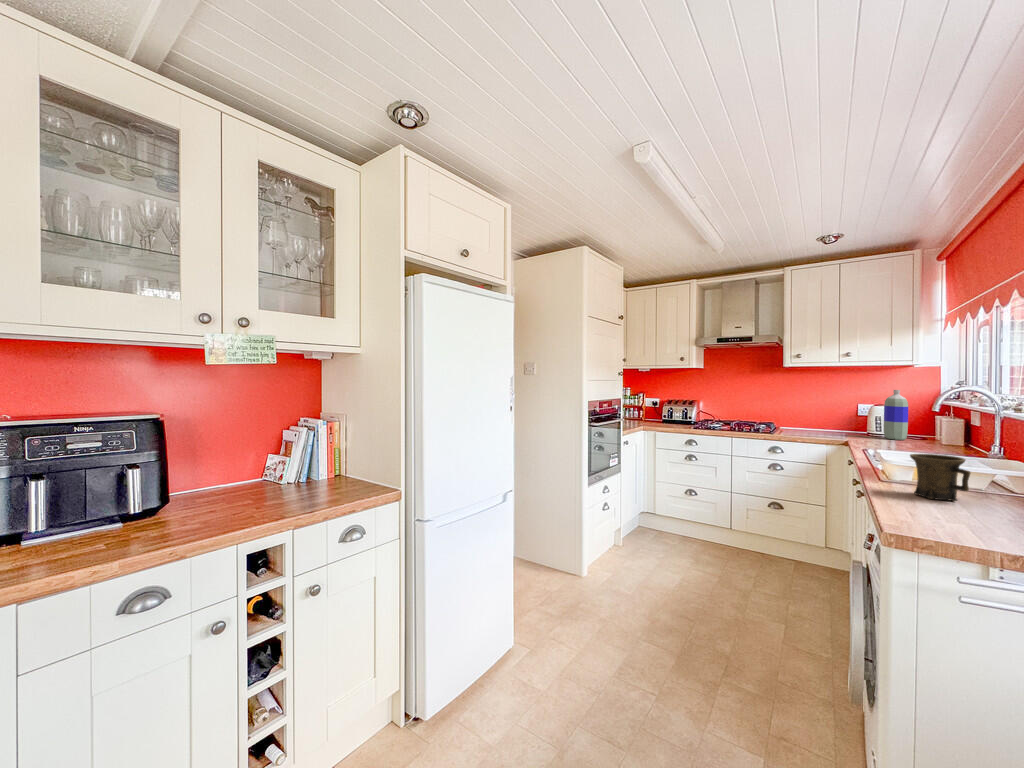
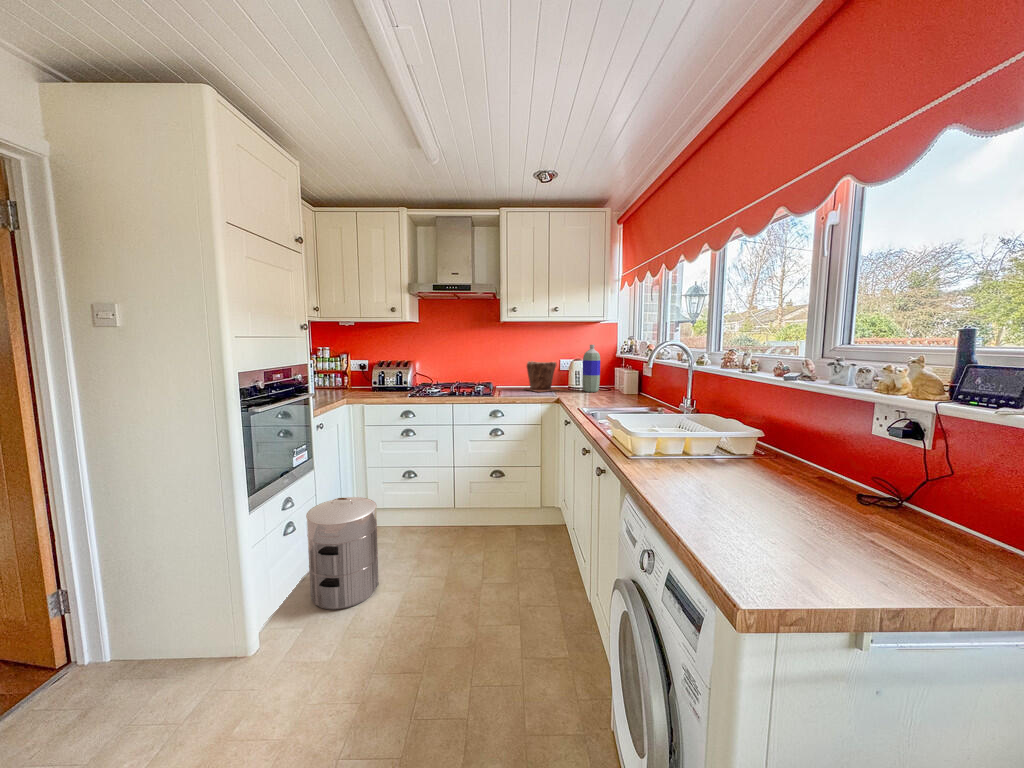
plant pot: none [809,405,855,435] -> present [524,361,558,392]
mug: present [910,454,971,501] -> none [677,419,740,479]
waste bin: none [617,492,664,570] -> present [306,497,378,610]

